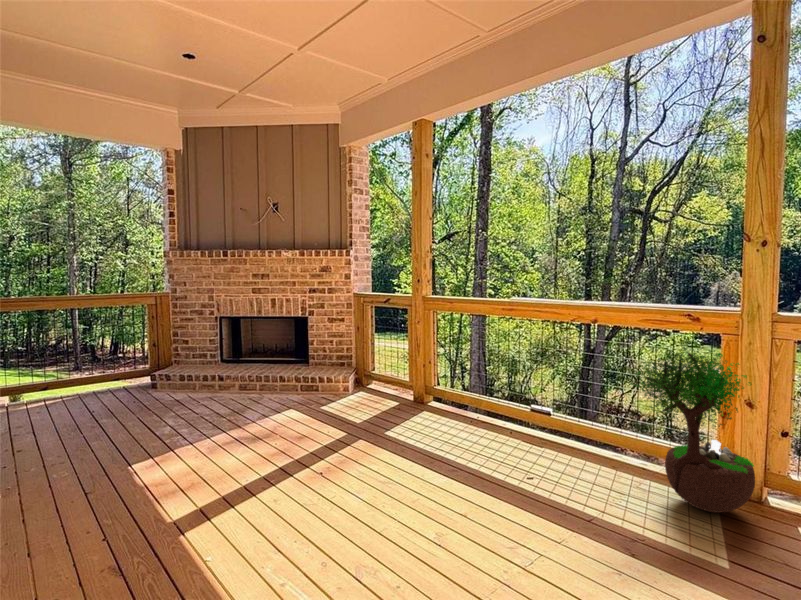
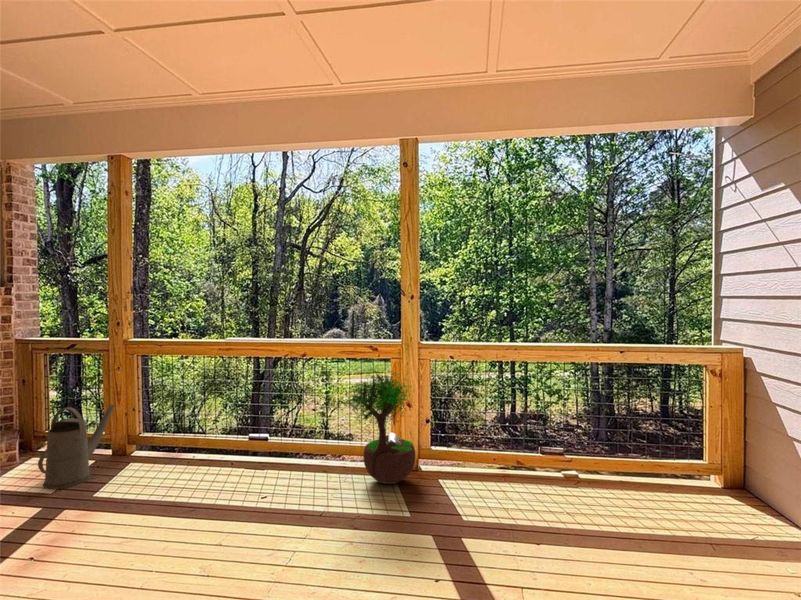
watering can: none [356,352,415,420] -> present [38,405,114,489]

